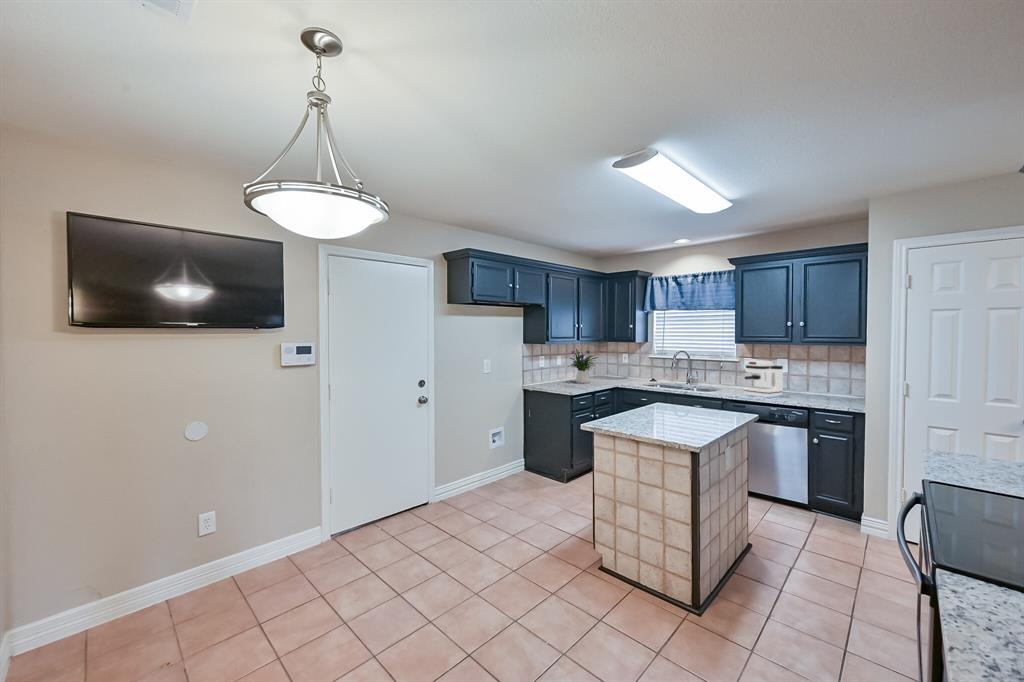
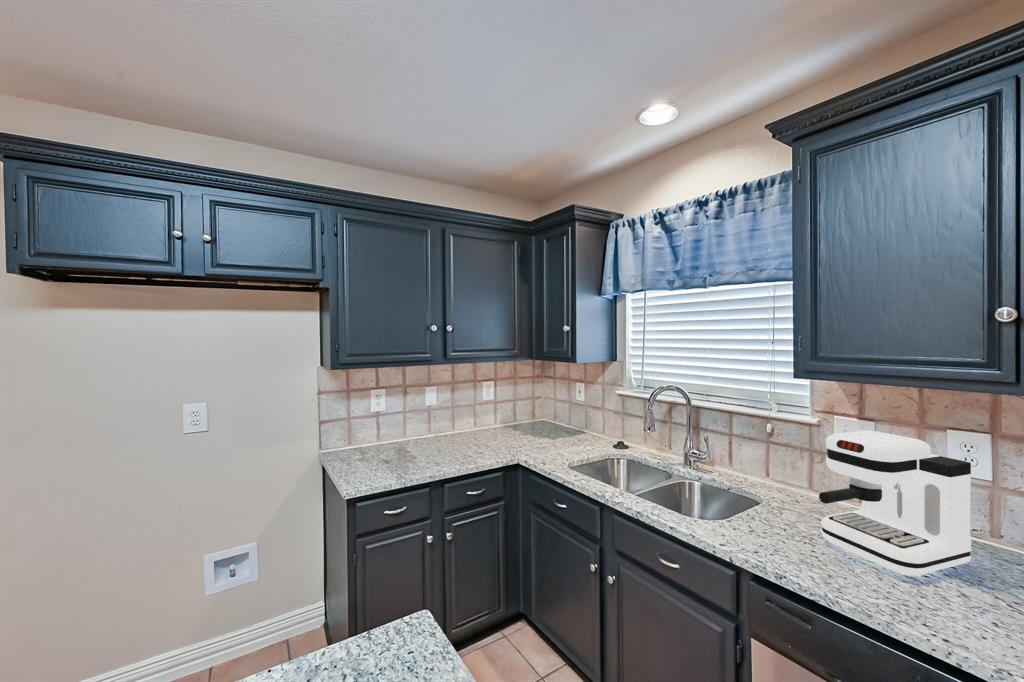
flower arrangement: present [570,349,598,383] -> none [426,376,493,449]

